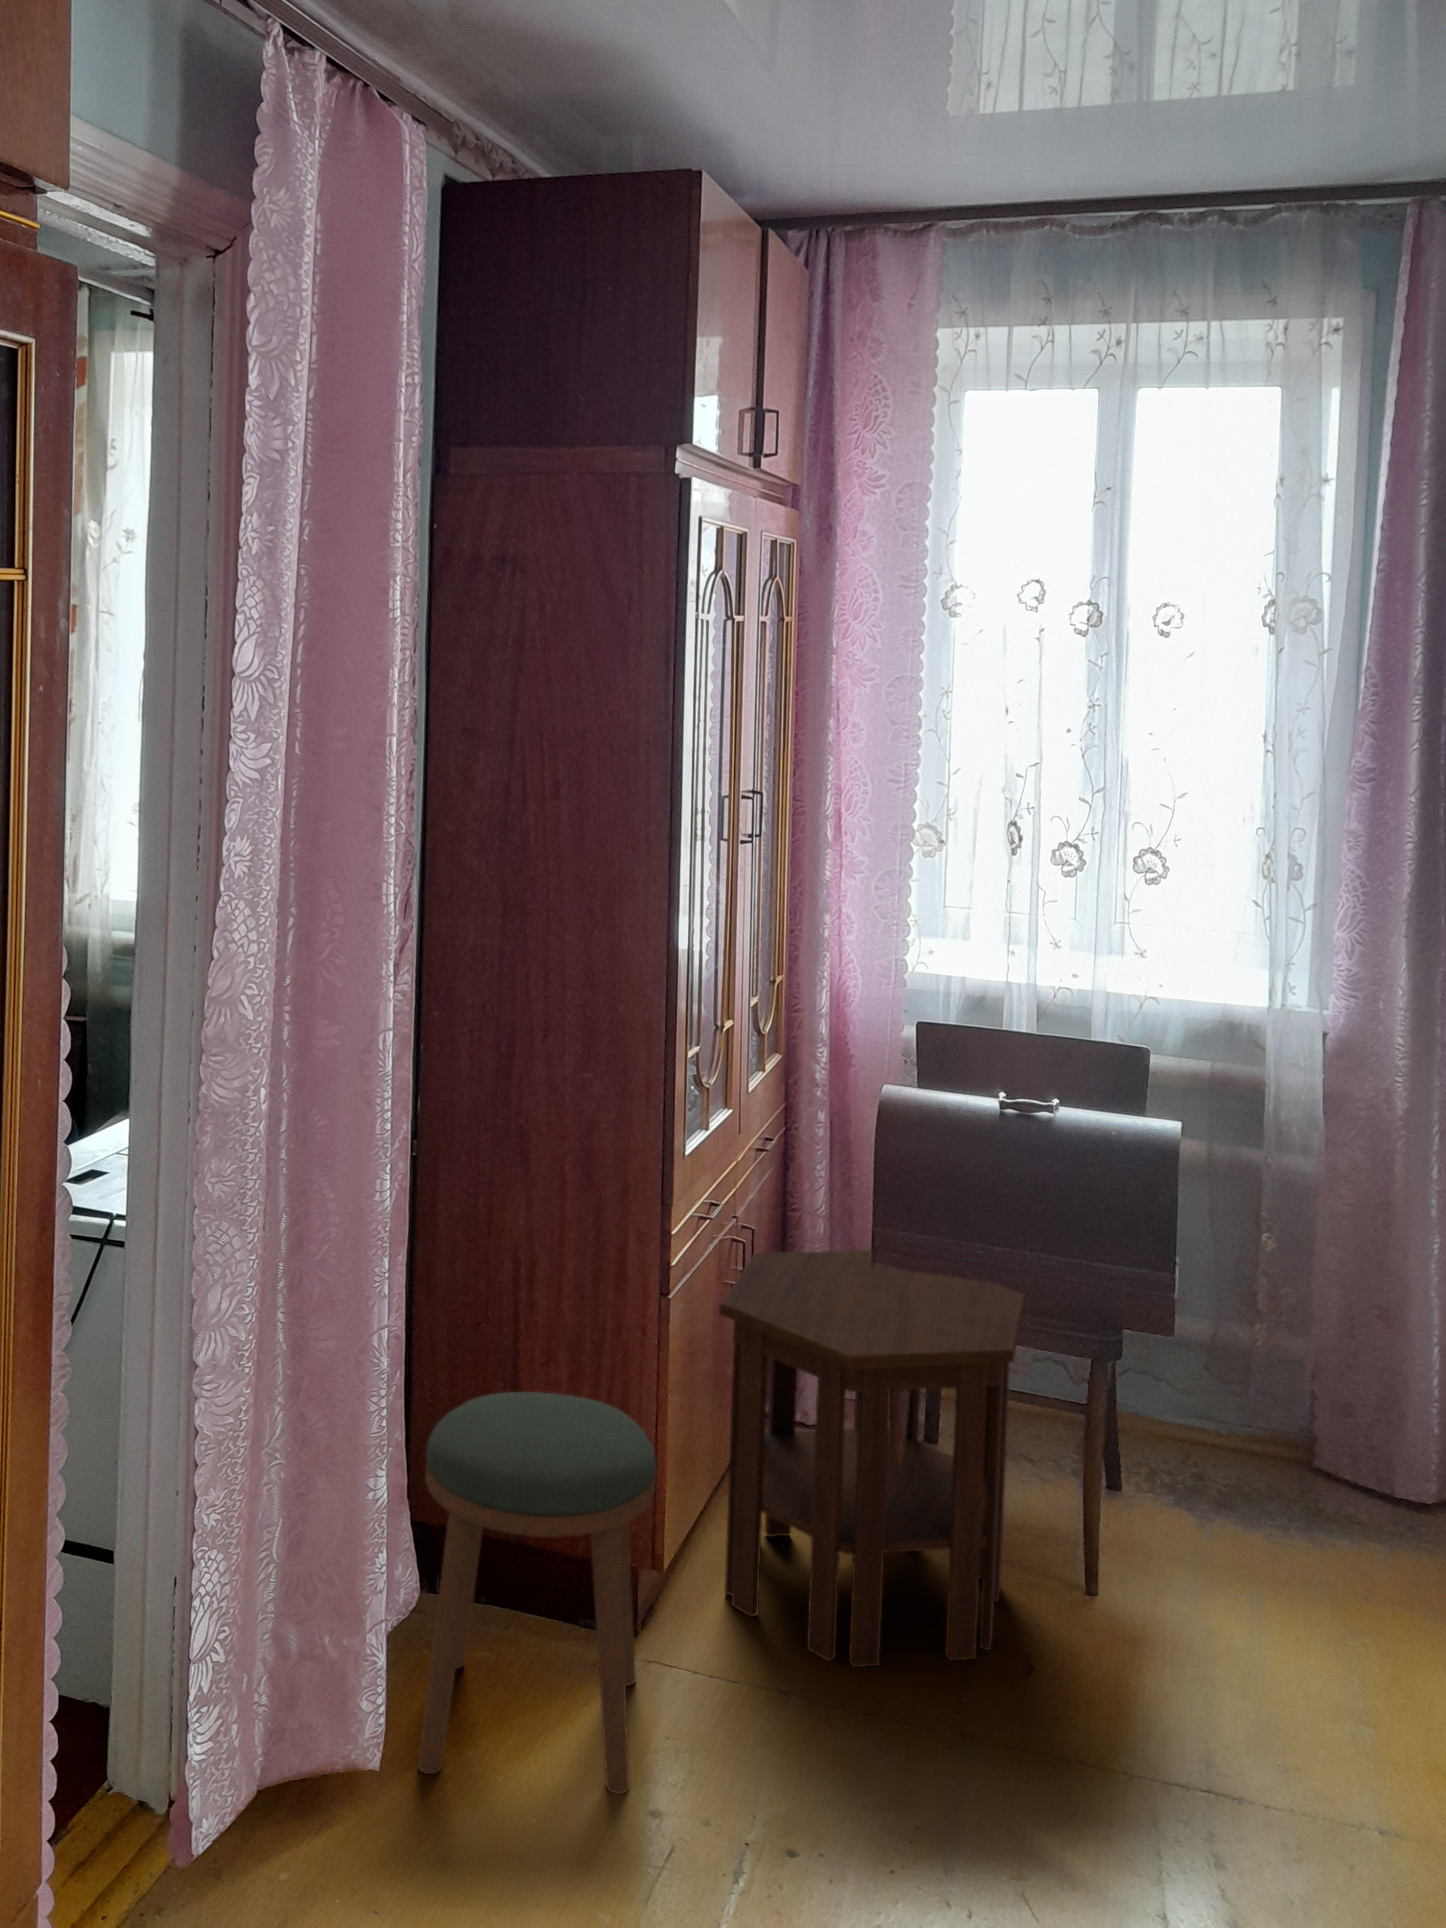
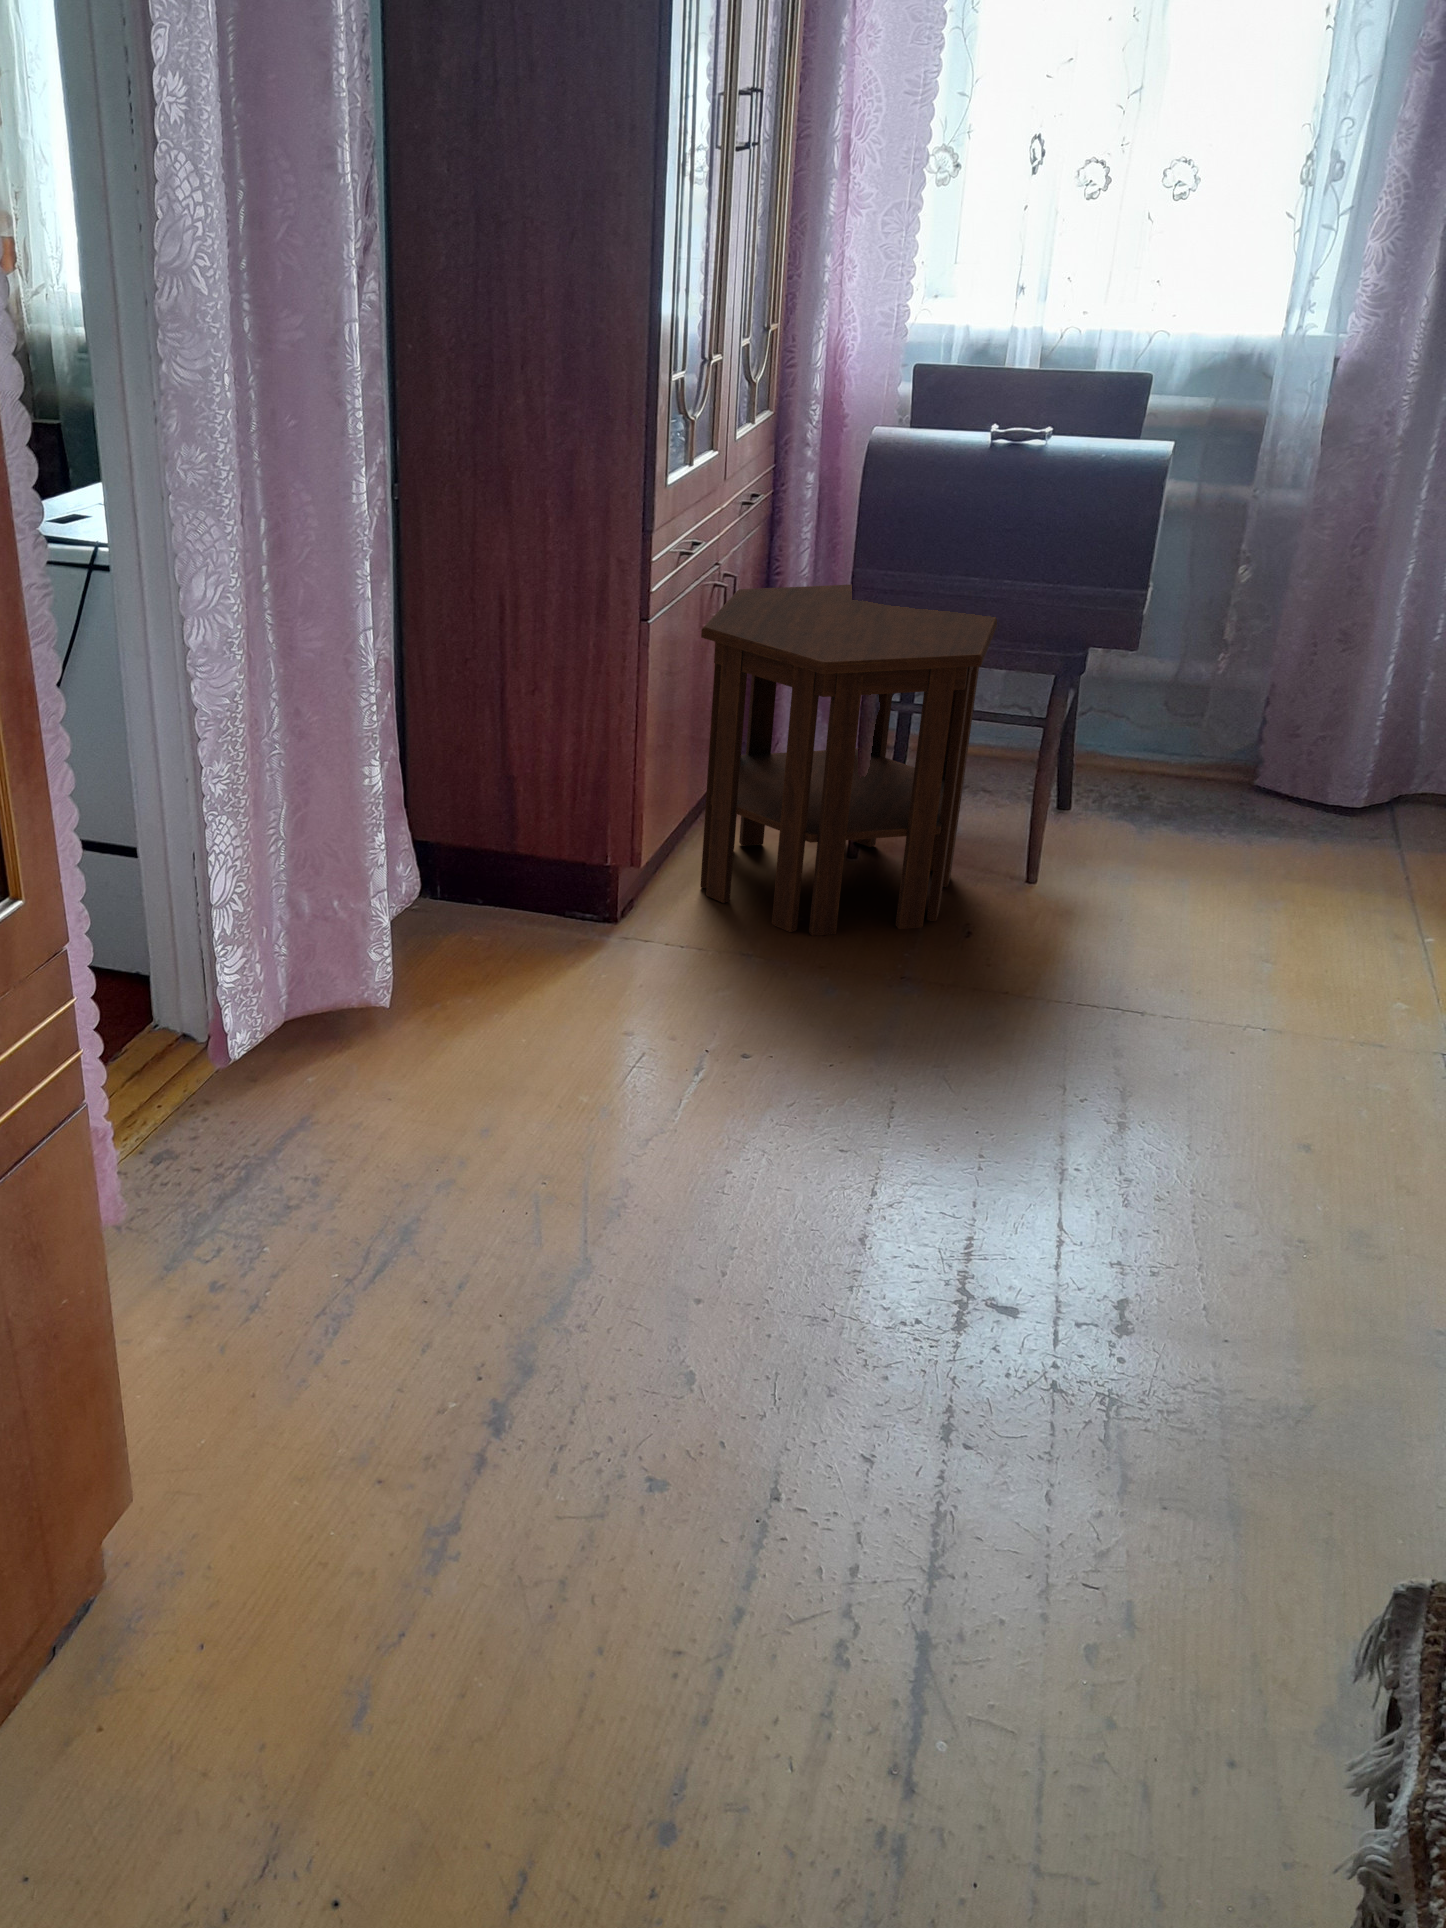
stool: present [418,1392,656,1794] -> none [421,704,635,1026]

